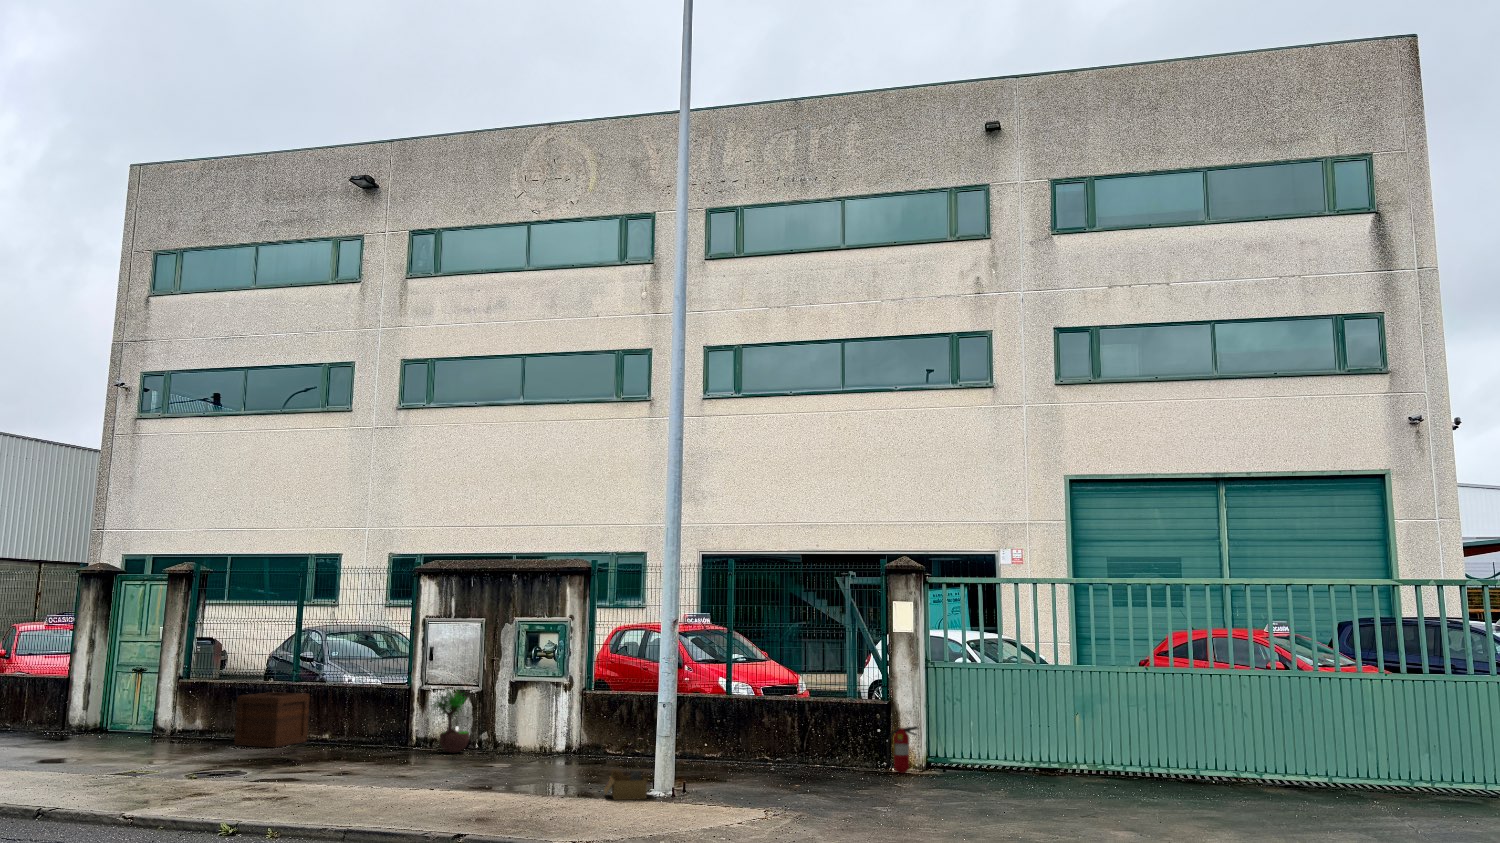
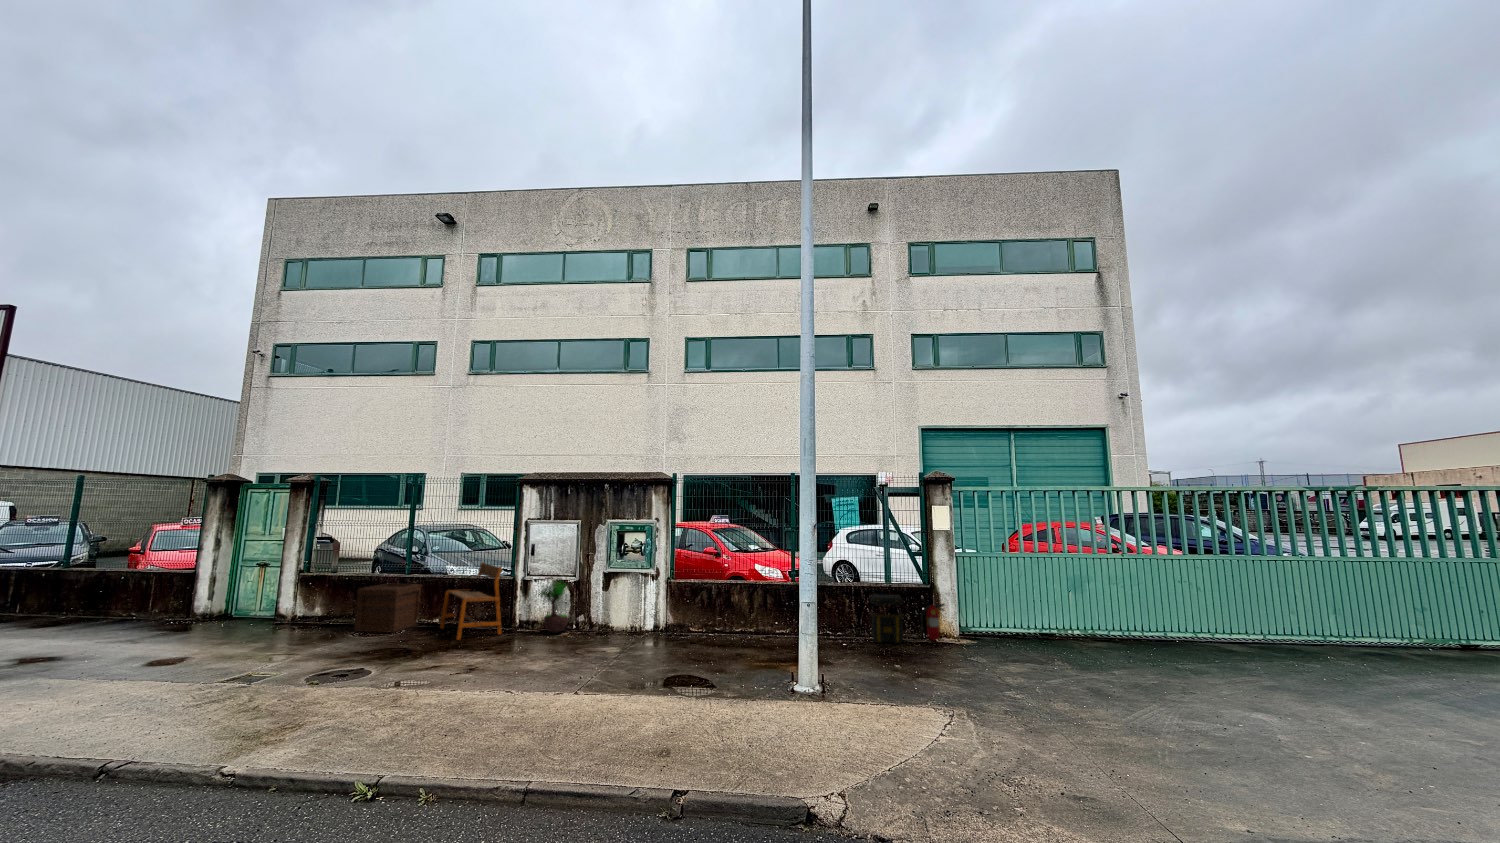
bench: none [327,668,393,755] -> present [440,562,502,640]
toolbox: none [819,713,864,774] -> present [870,594,904,643]
cardboard box: present [604,769,647,800] -> none [737,659,790,691]

